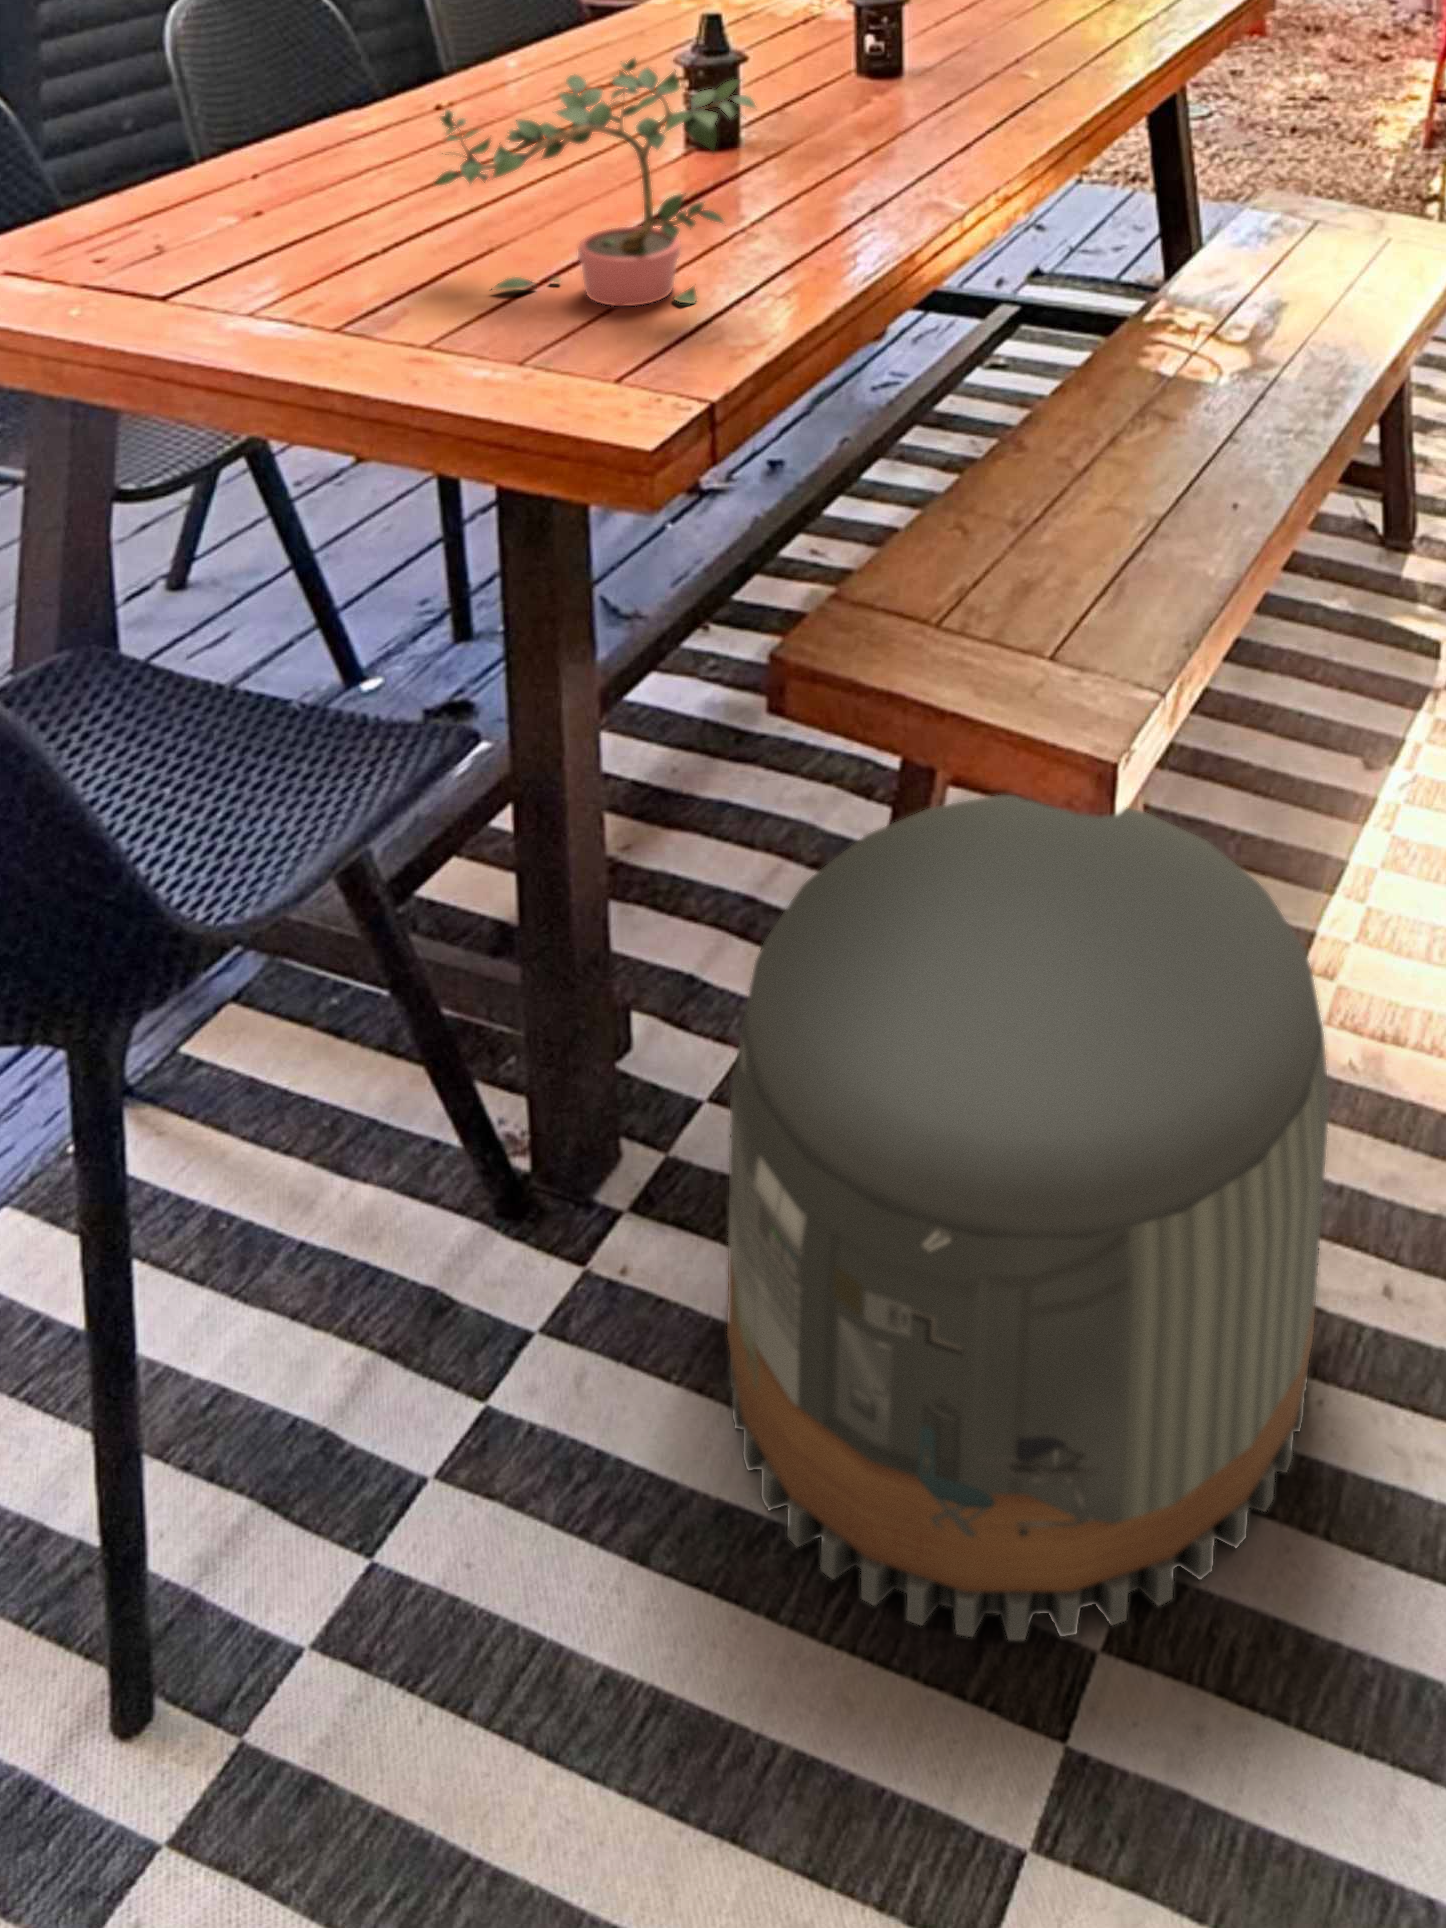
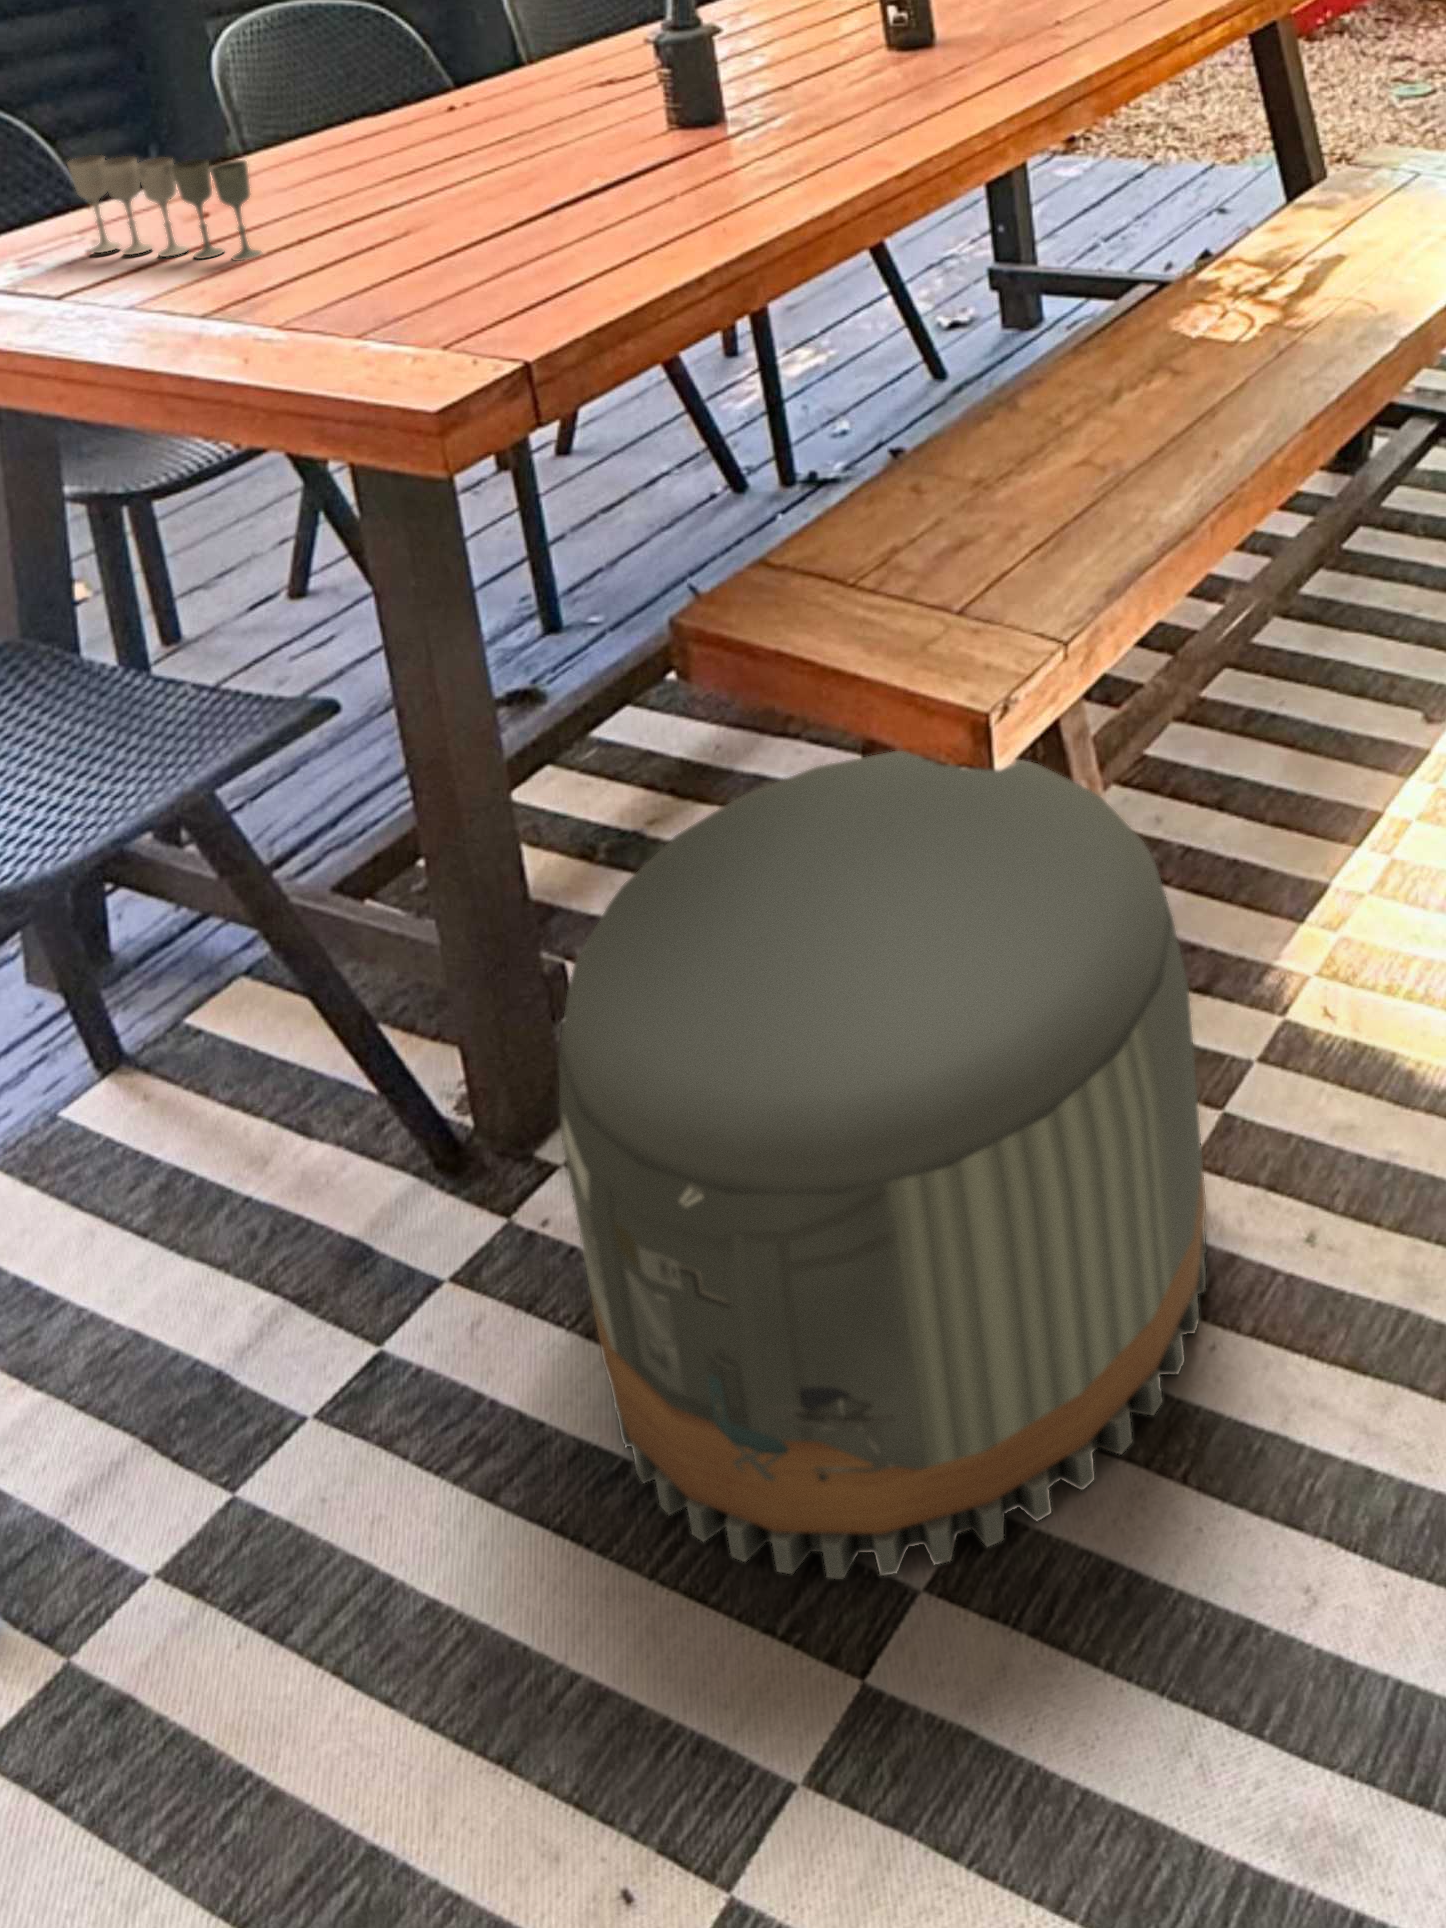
potted plant: present [435,59,755,306] -> none [299,24,591,280]
wine glass: none [160,149,357,267] -> present [68,155,261,261]

